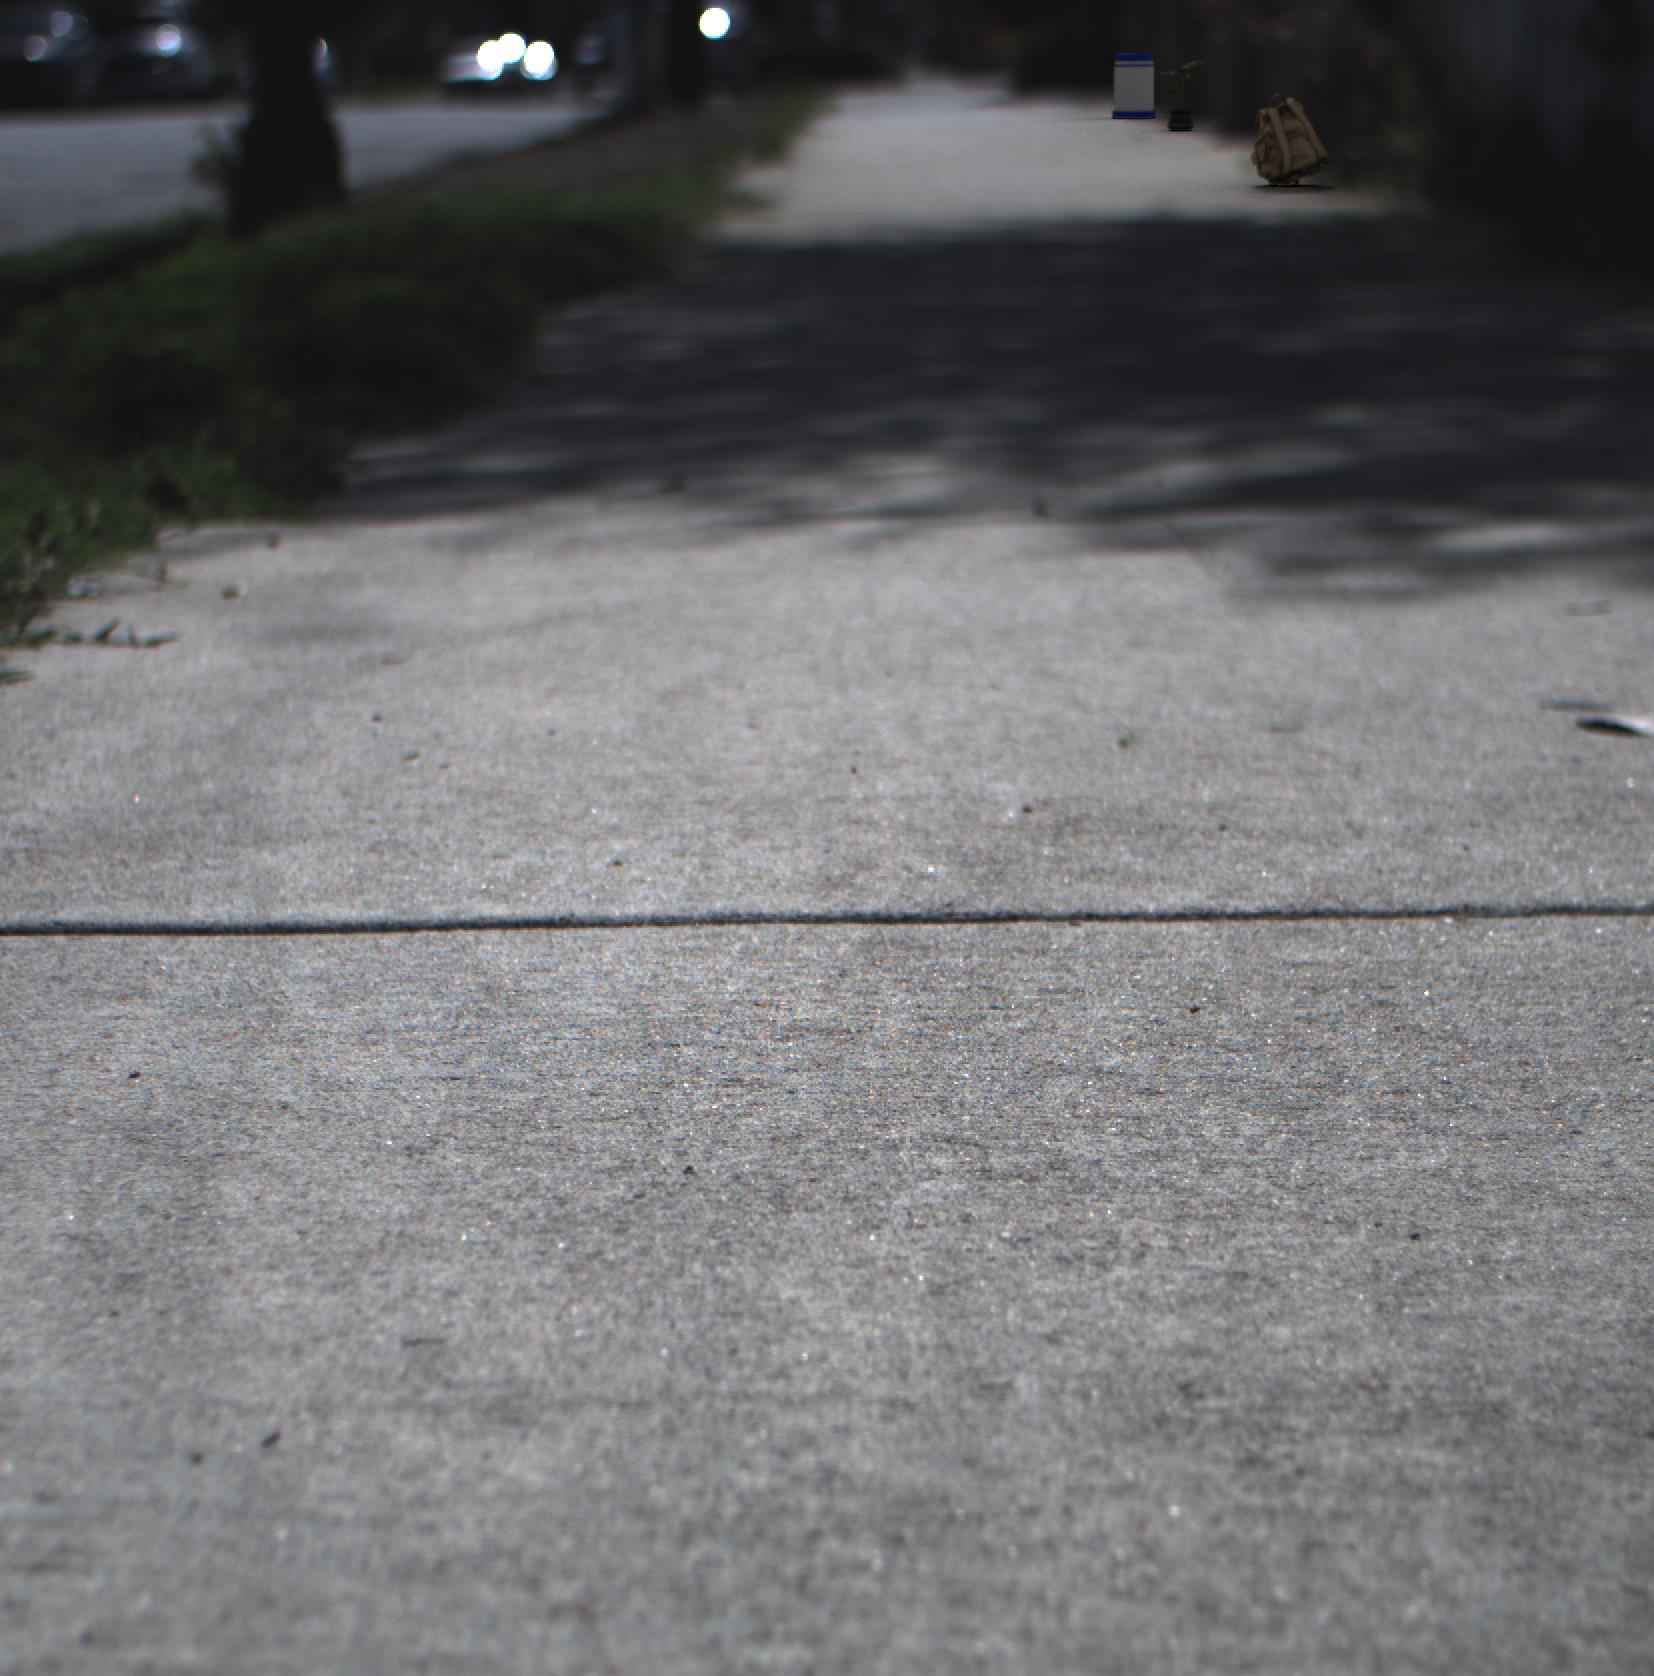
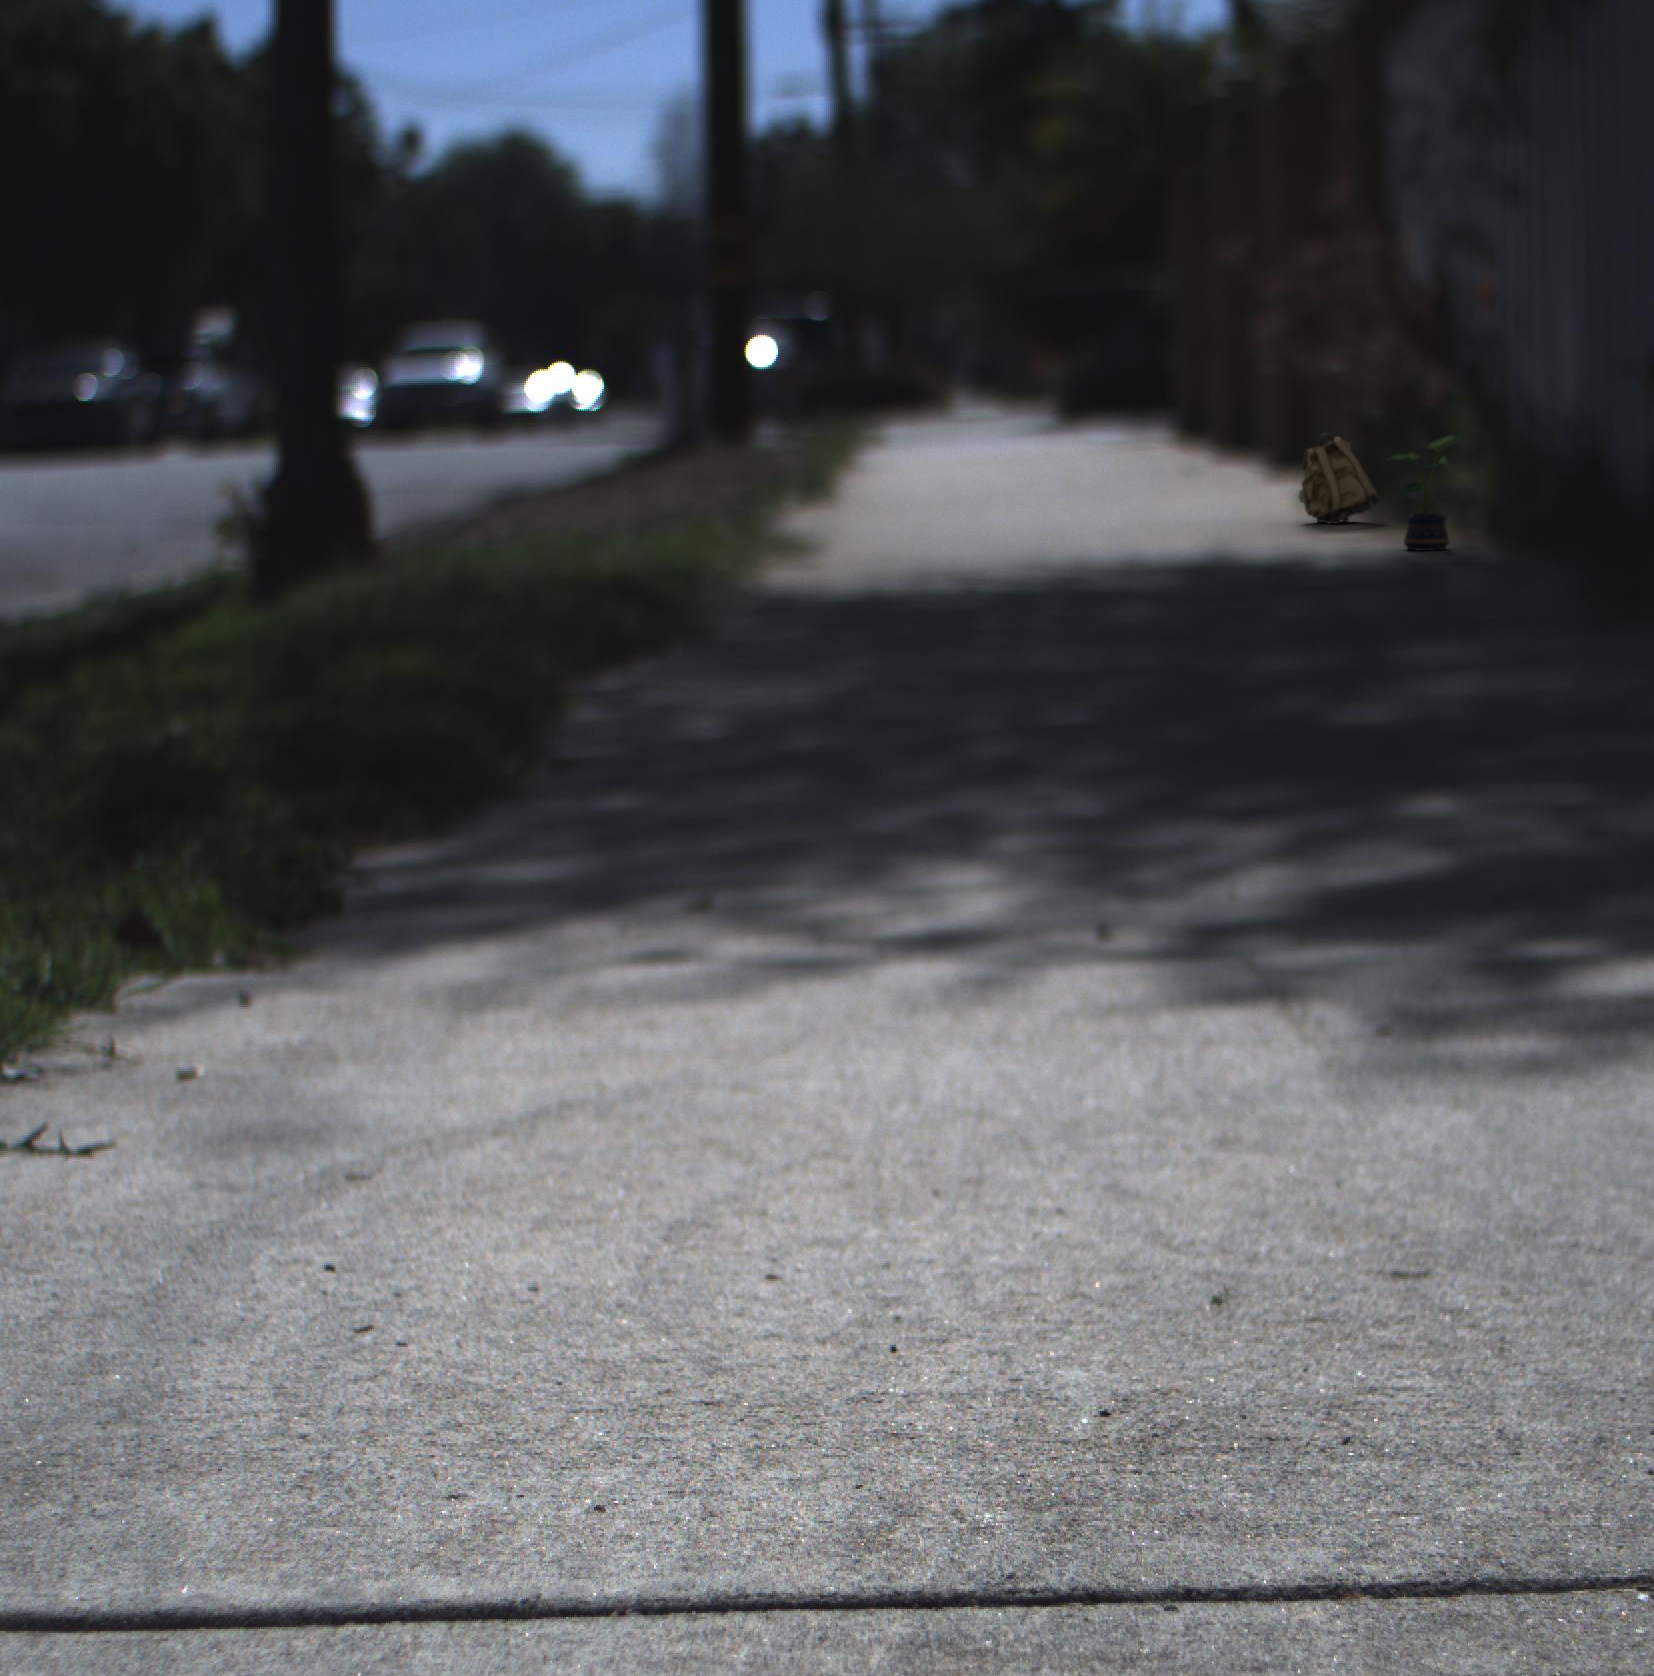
trash can: present [1112,53,1156,119] -> none [1154,384,1198,448]
potted plant: present [1159,59,1207,131] -> present [1388,431,1470,551]

